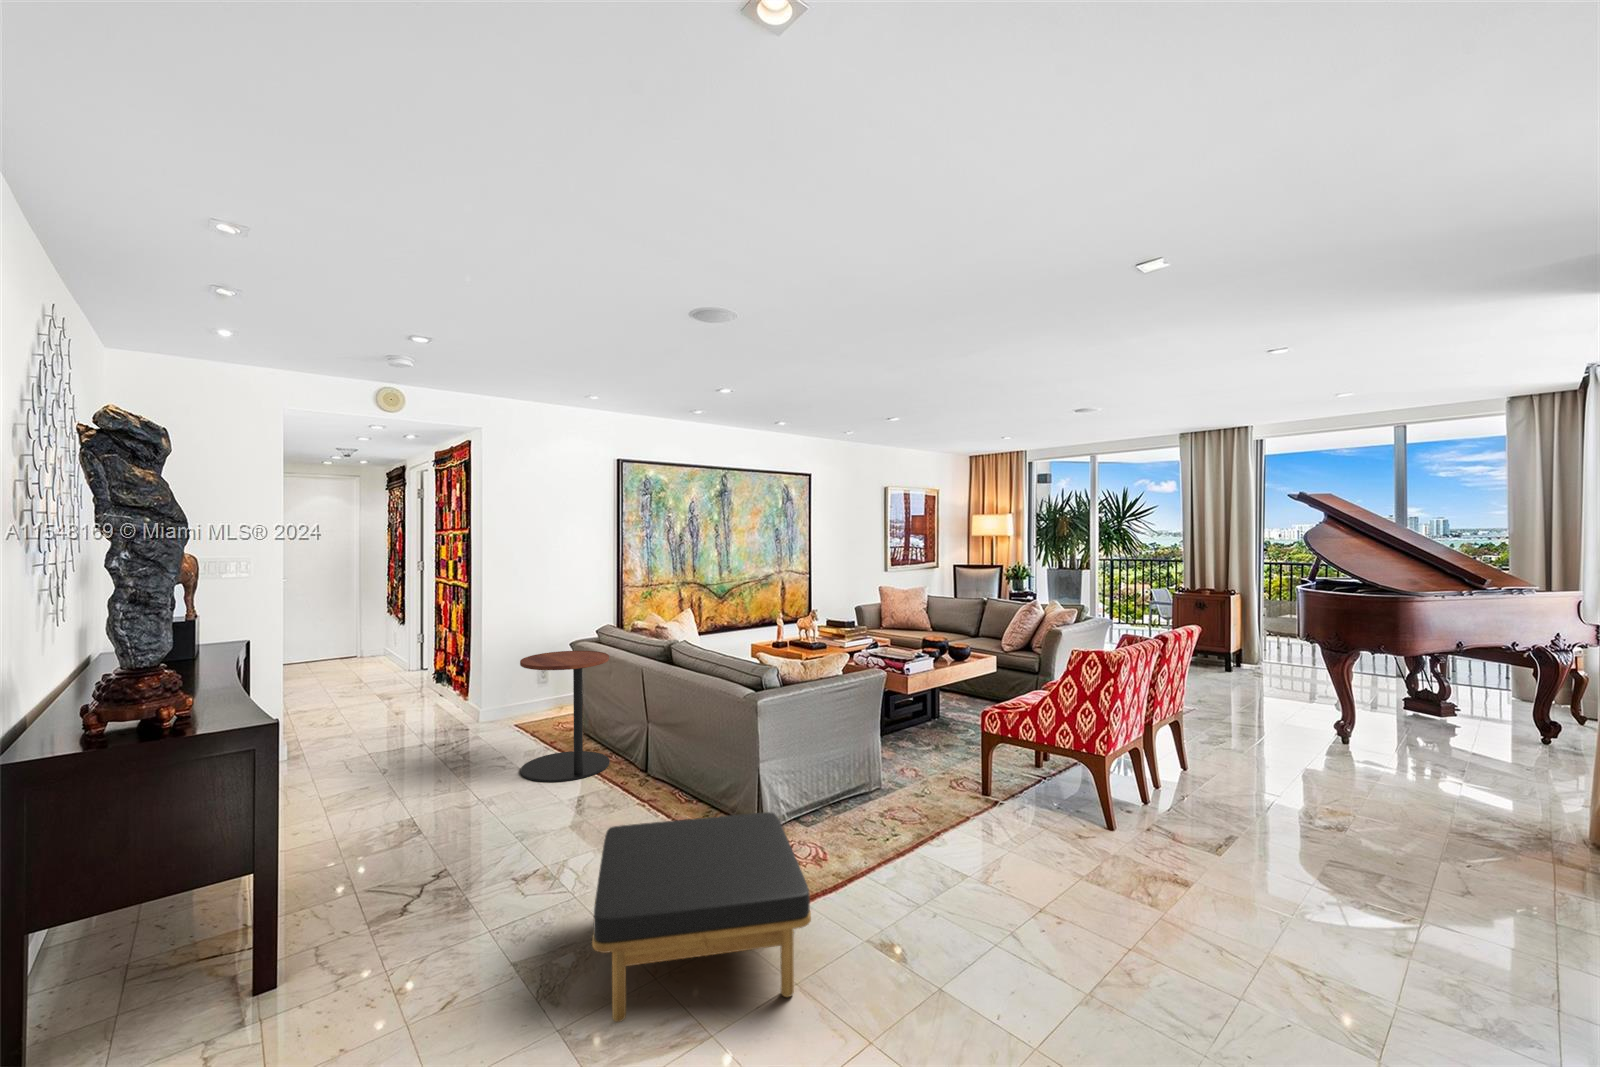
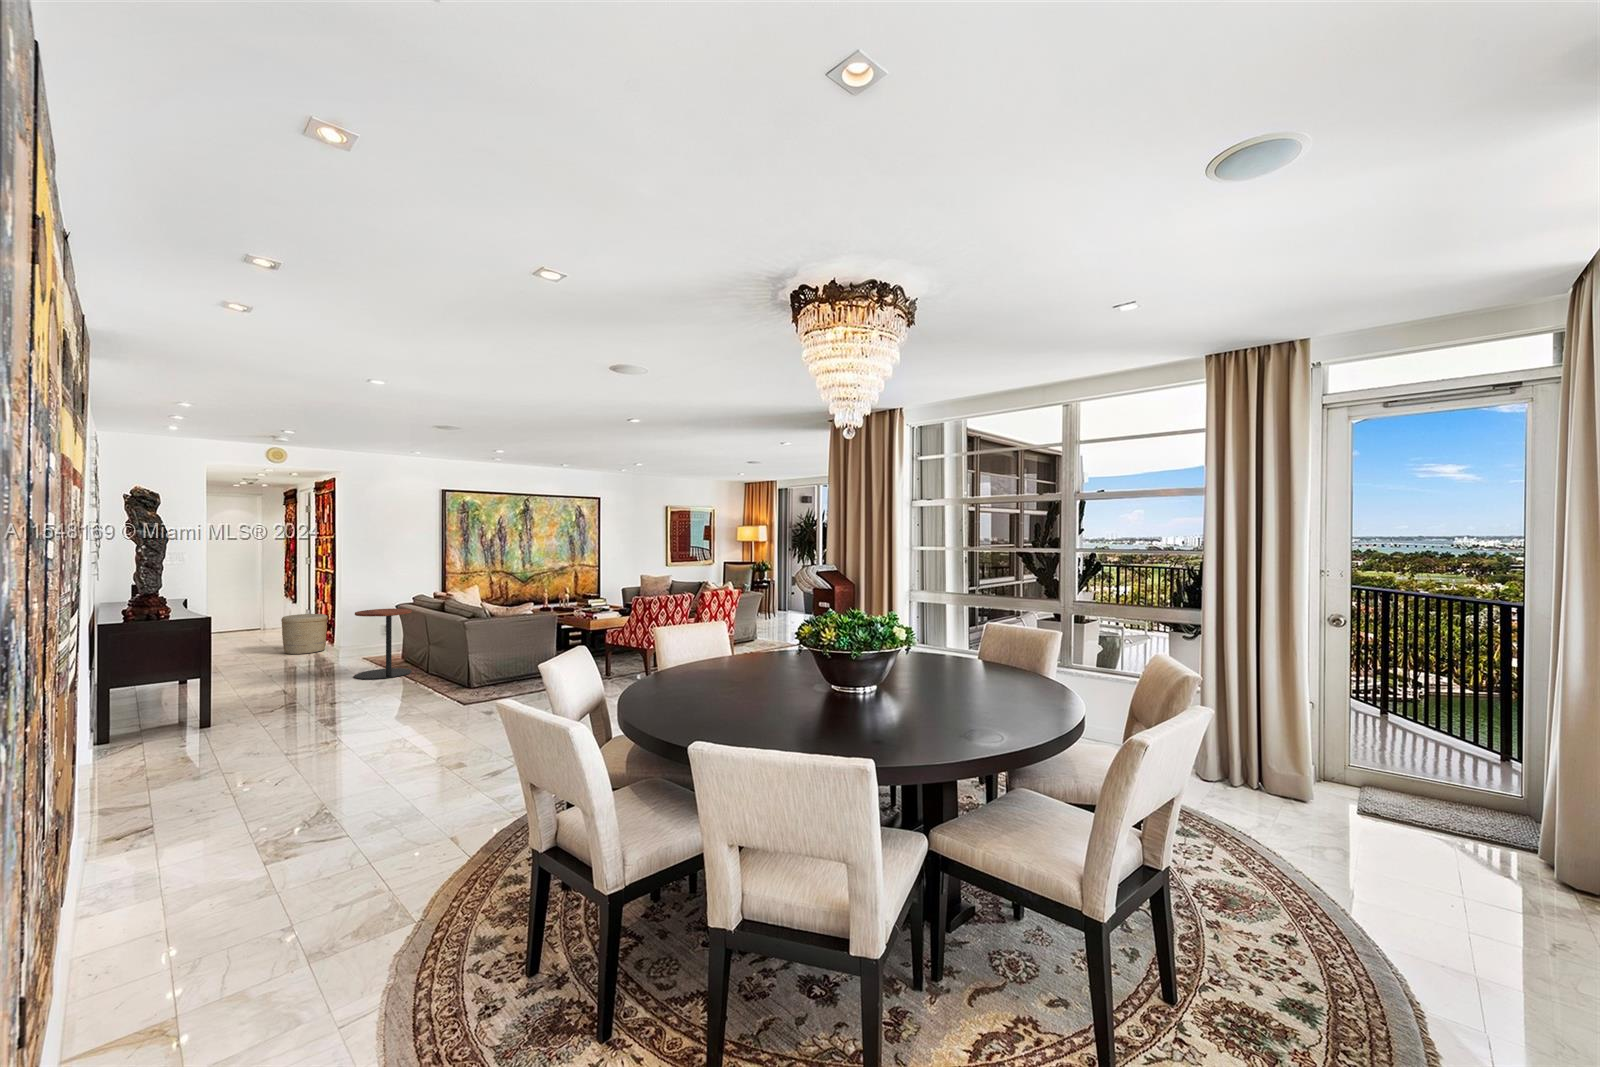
woven basket: none [393,648,457,712] -> present [281,614,328,654]
ottoman: present [592,812,811,1022] -> none [348,670,459,735]

